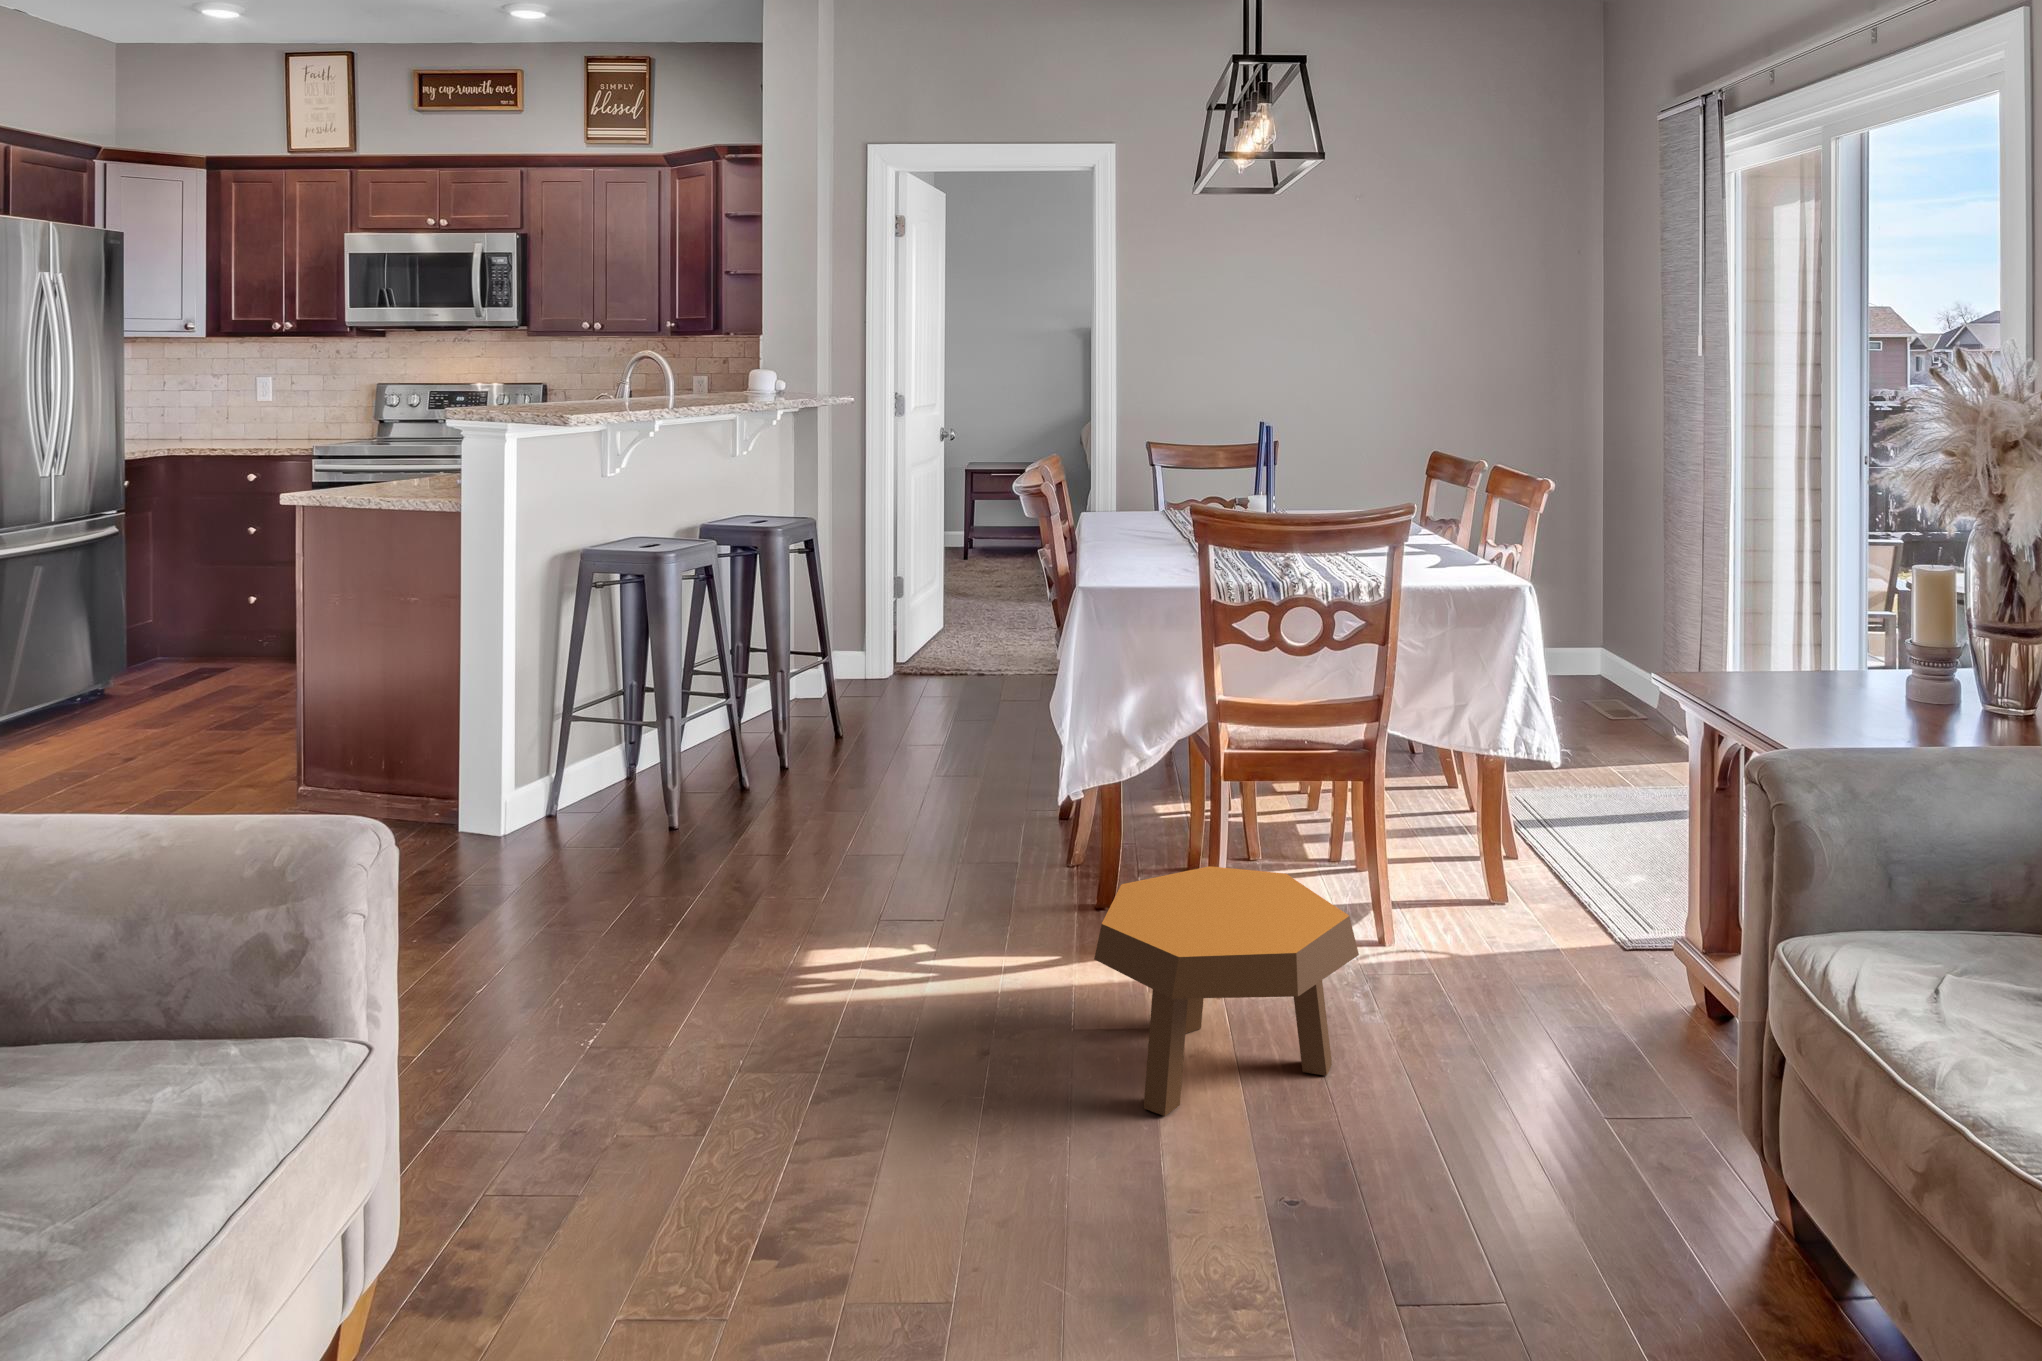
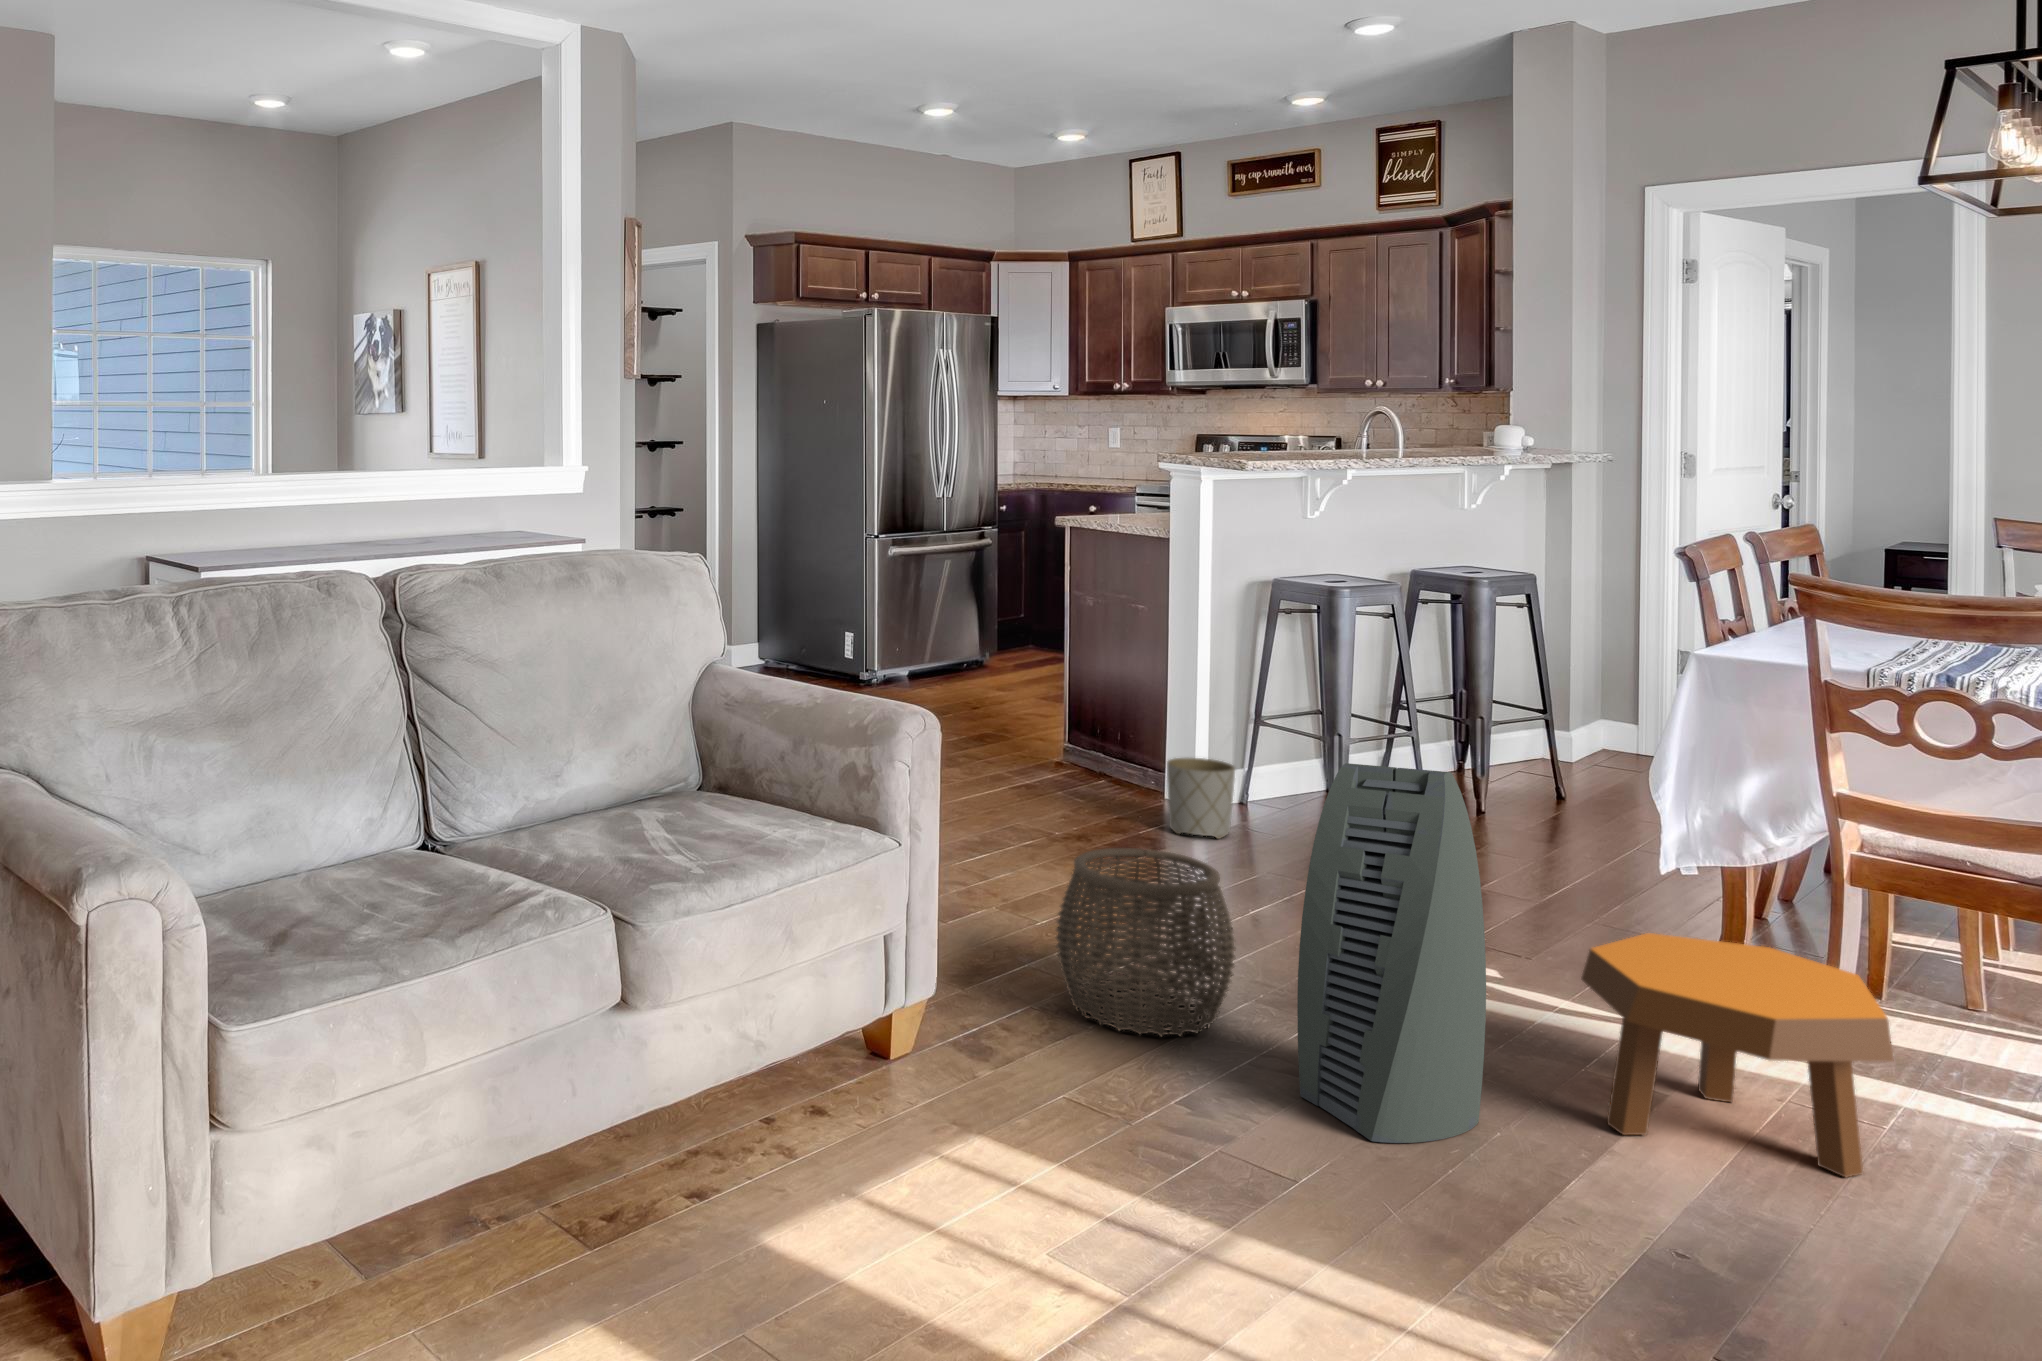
planter: none [477,776,565,881] -> present [1167,758,1235,839]
air purifier: none [864,778,1051,1263] -> present [1297,763,1486,1143]
woven basket: none [470,951,732,1245] -> present [1056,848,1236,1037]

